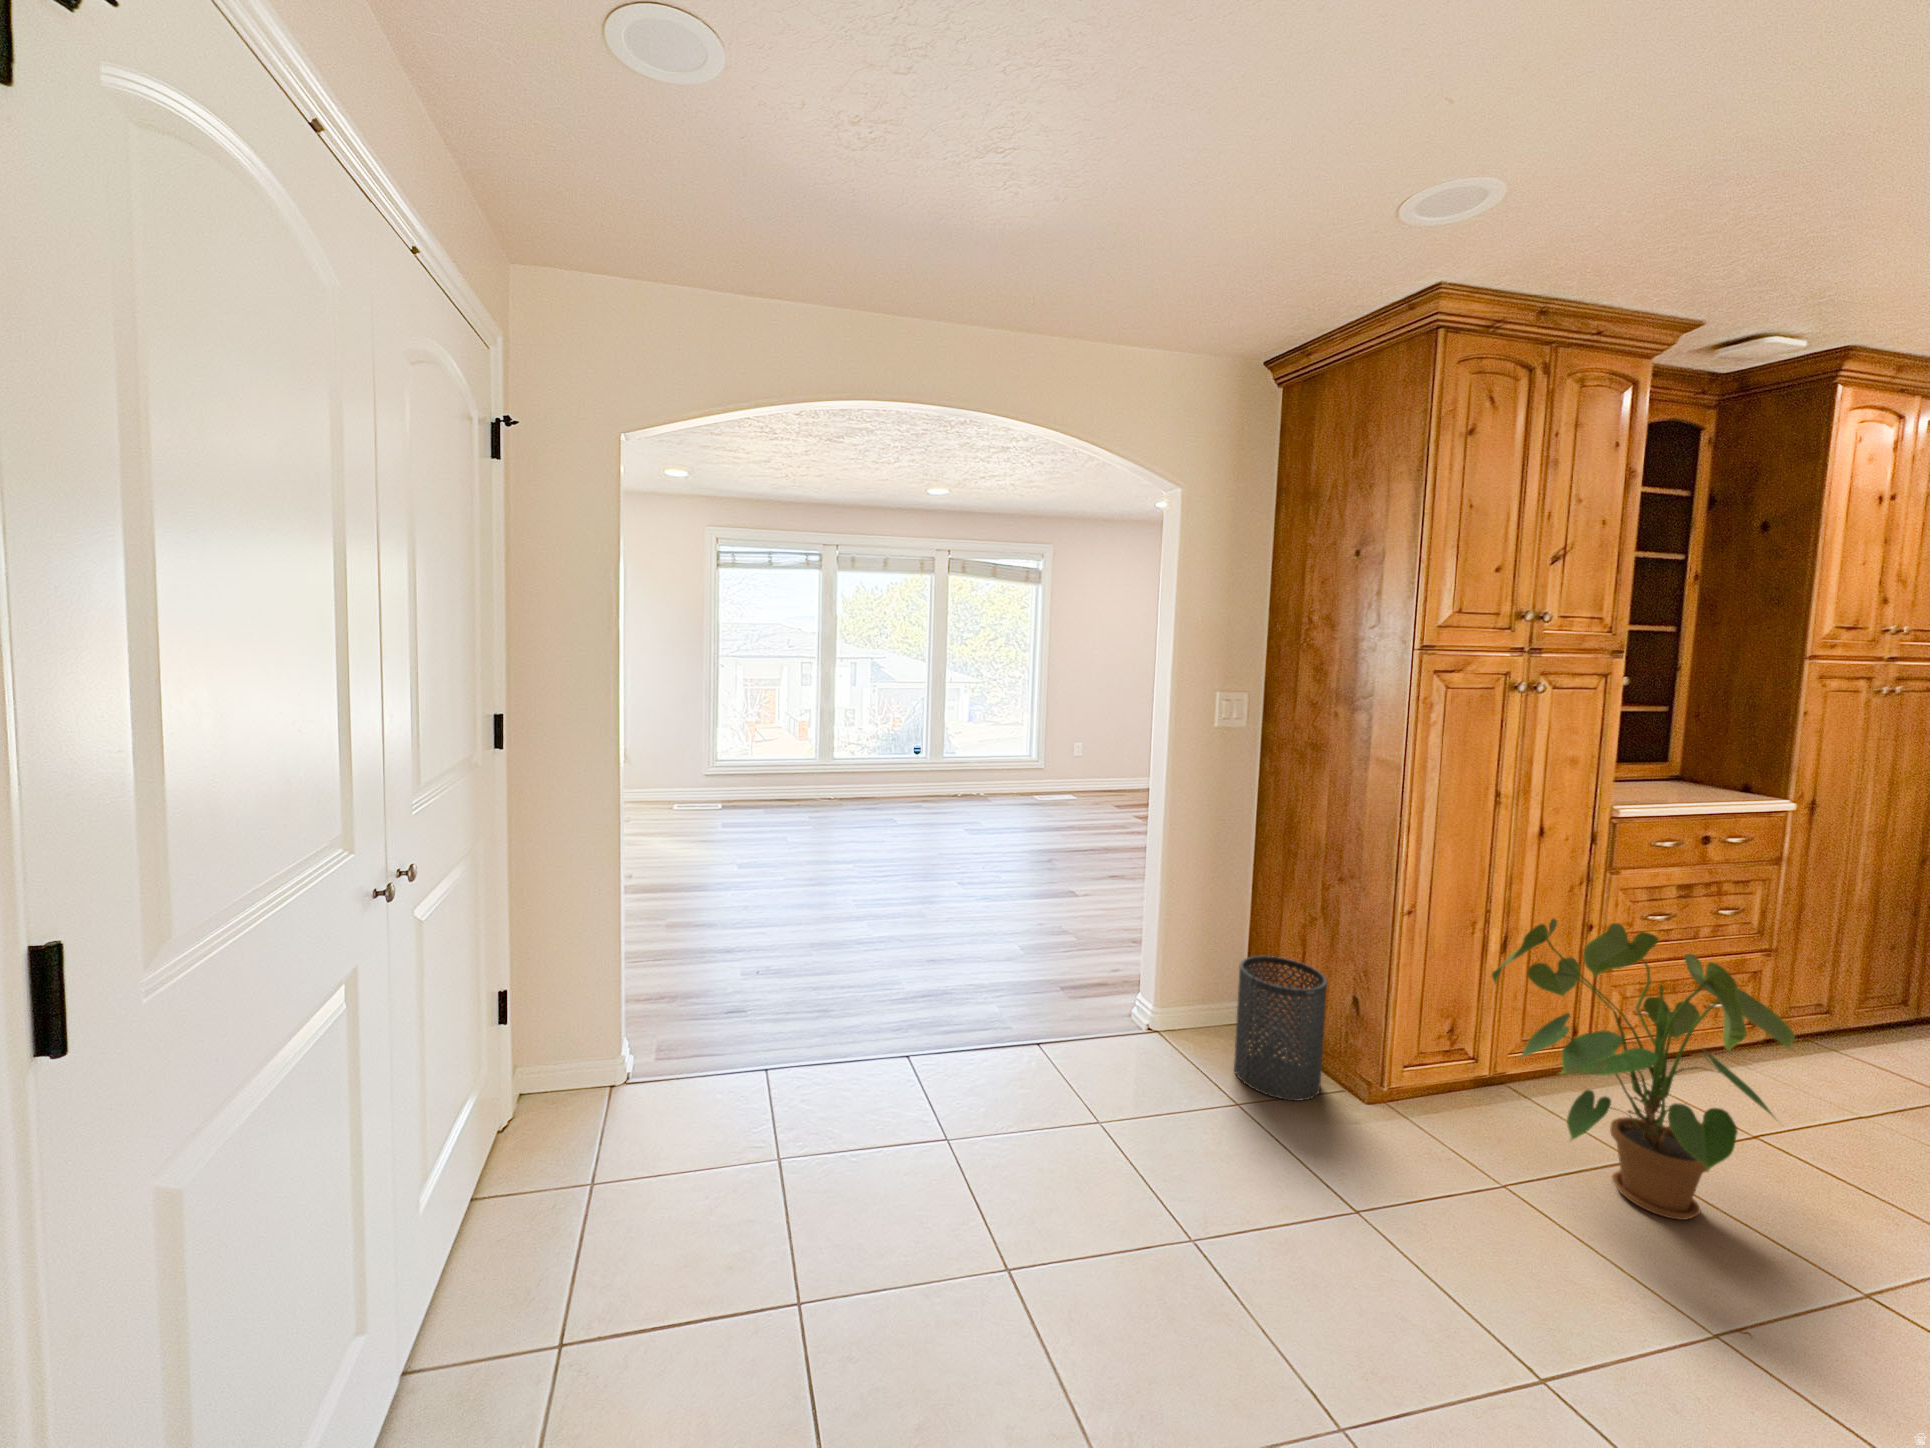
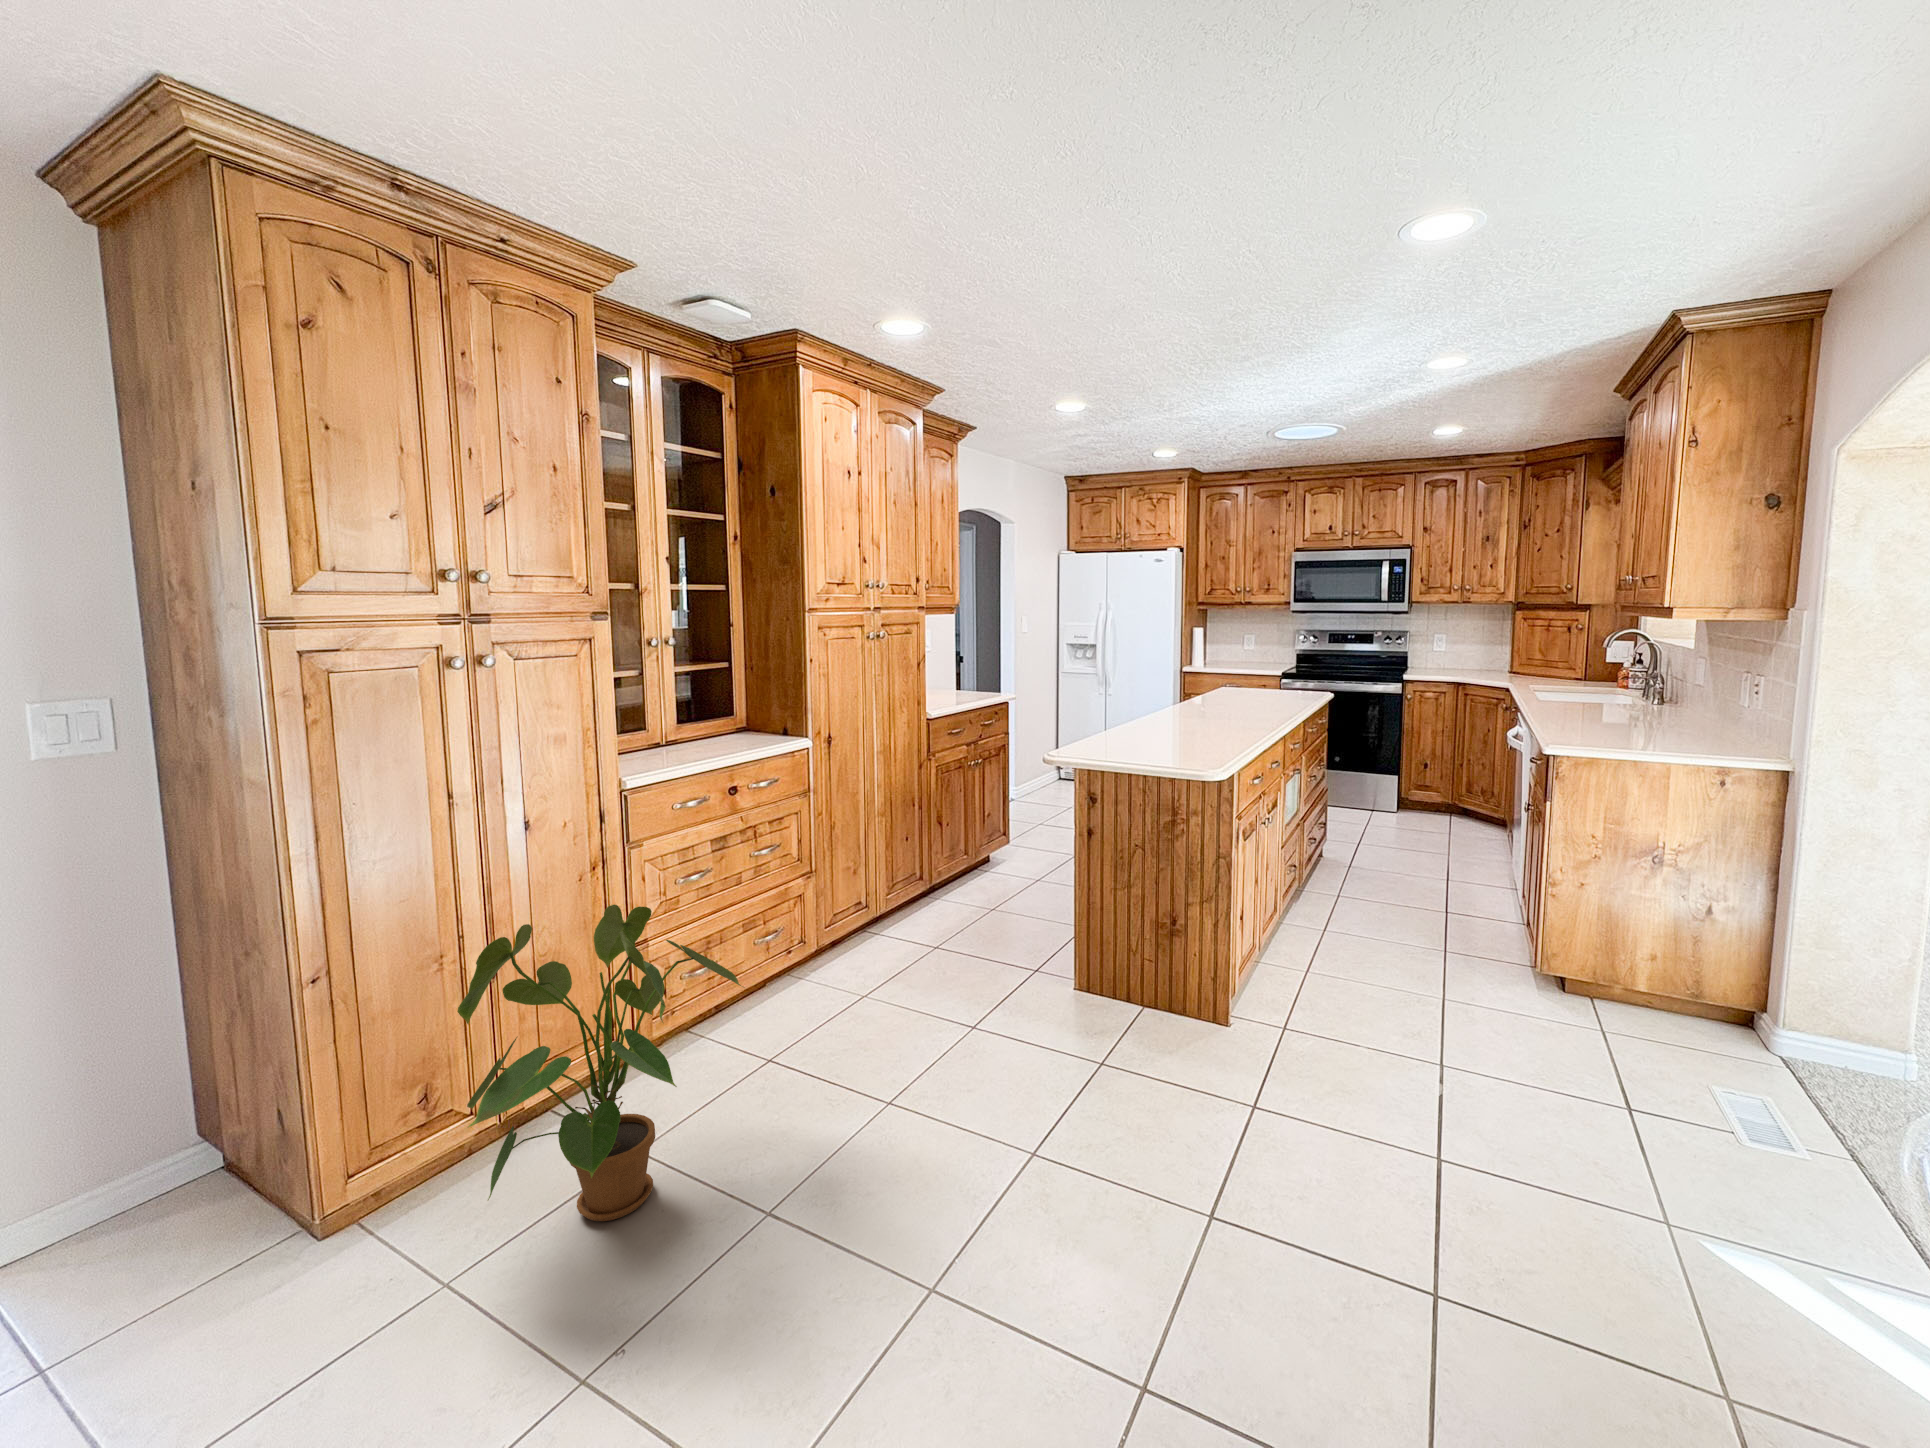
trash can: present [1234,956,1327,1101] -> none [63,1084,249,1321]

